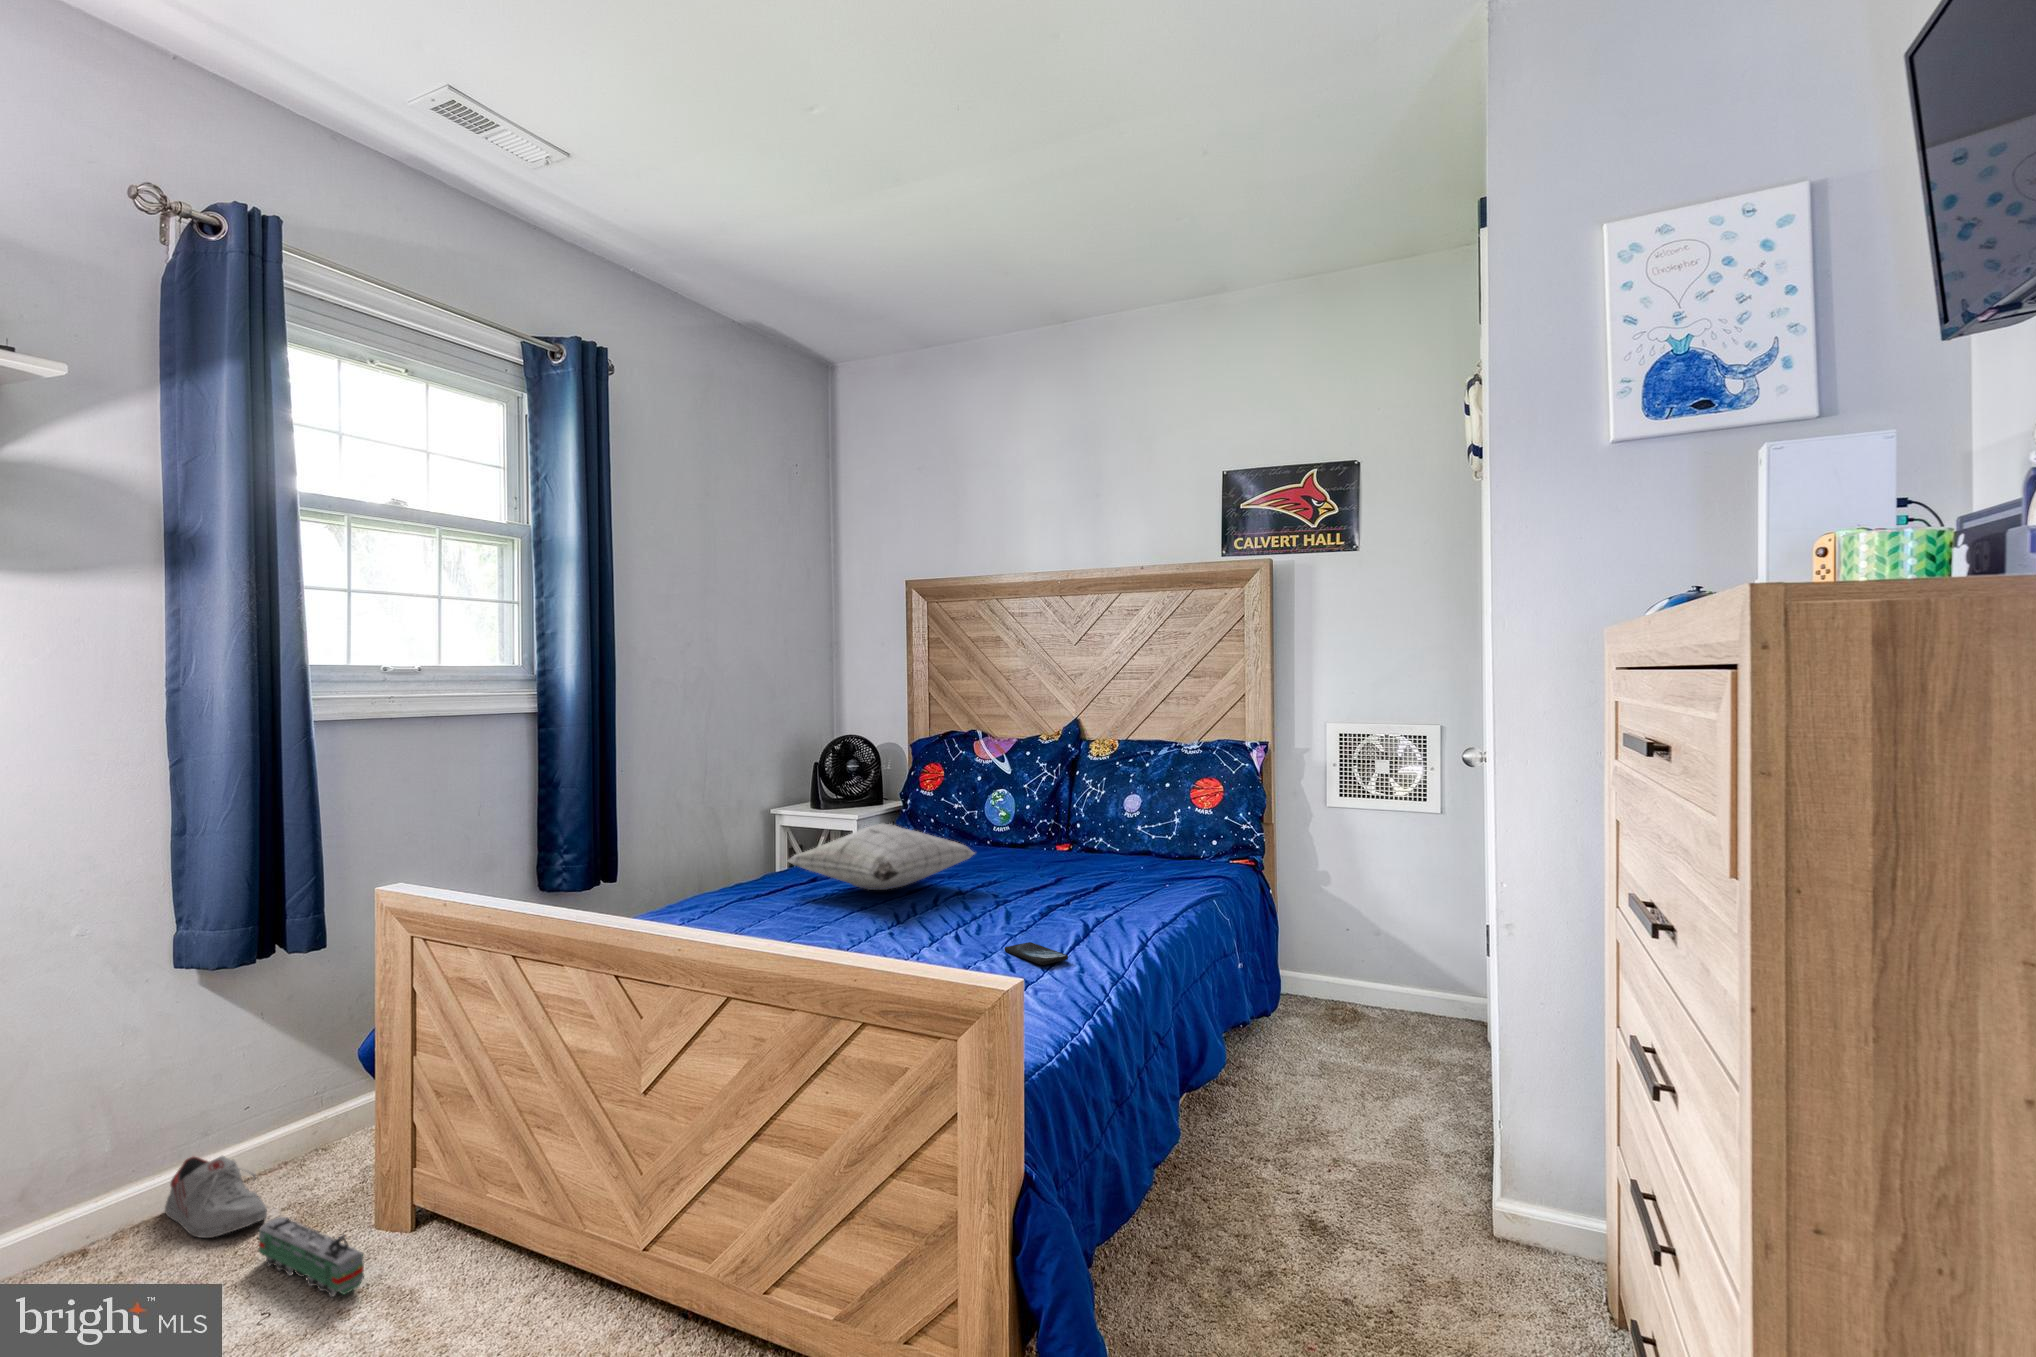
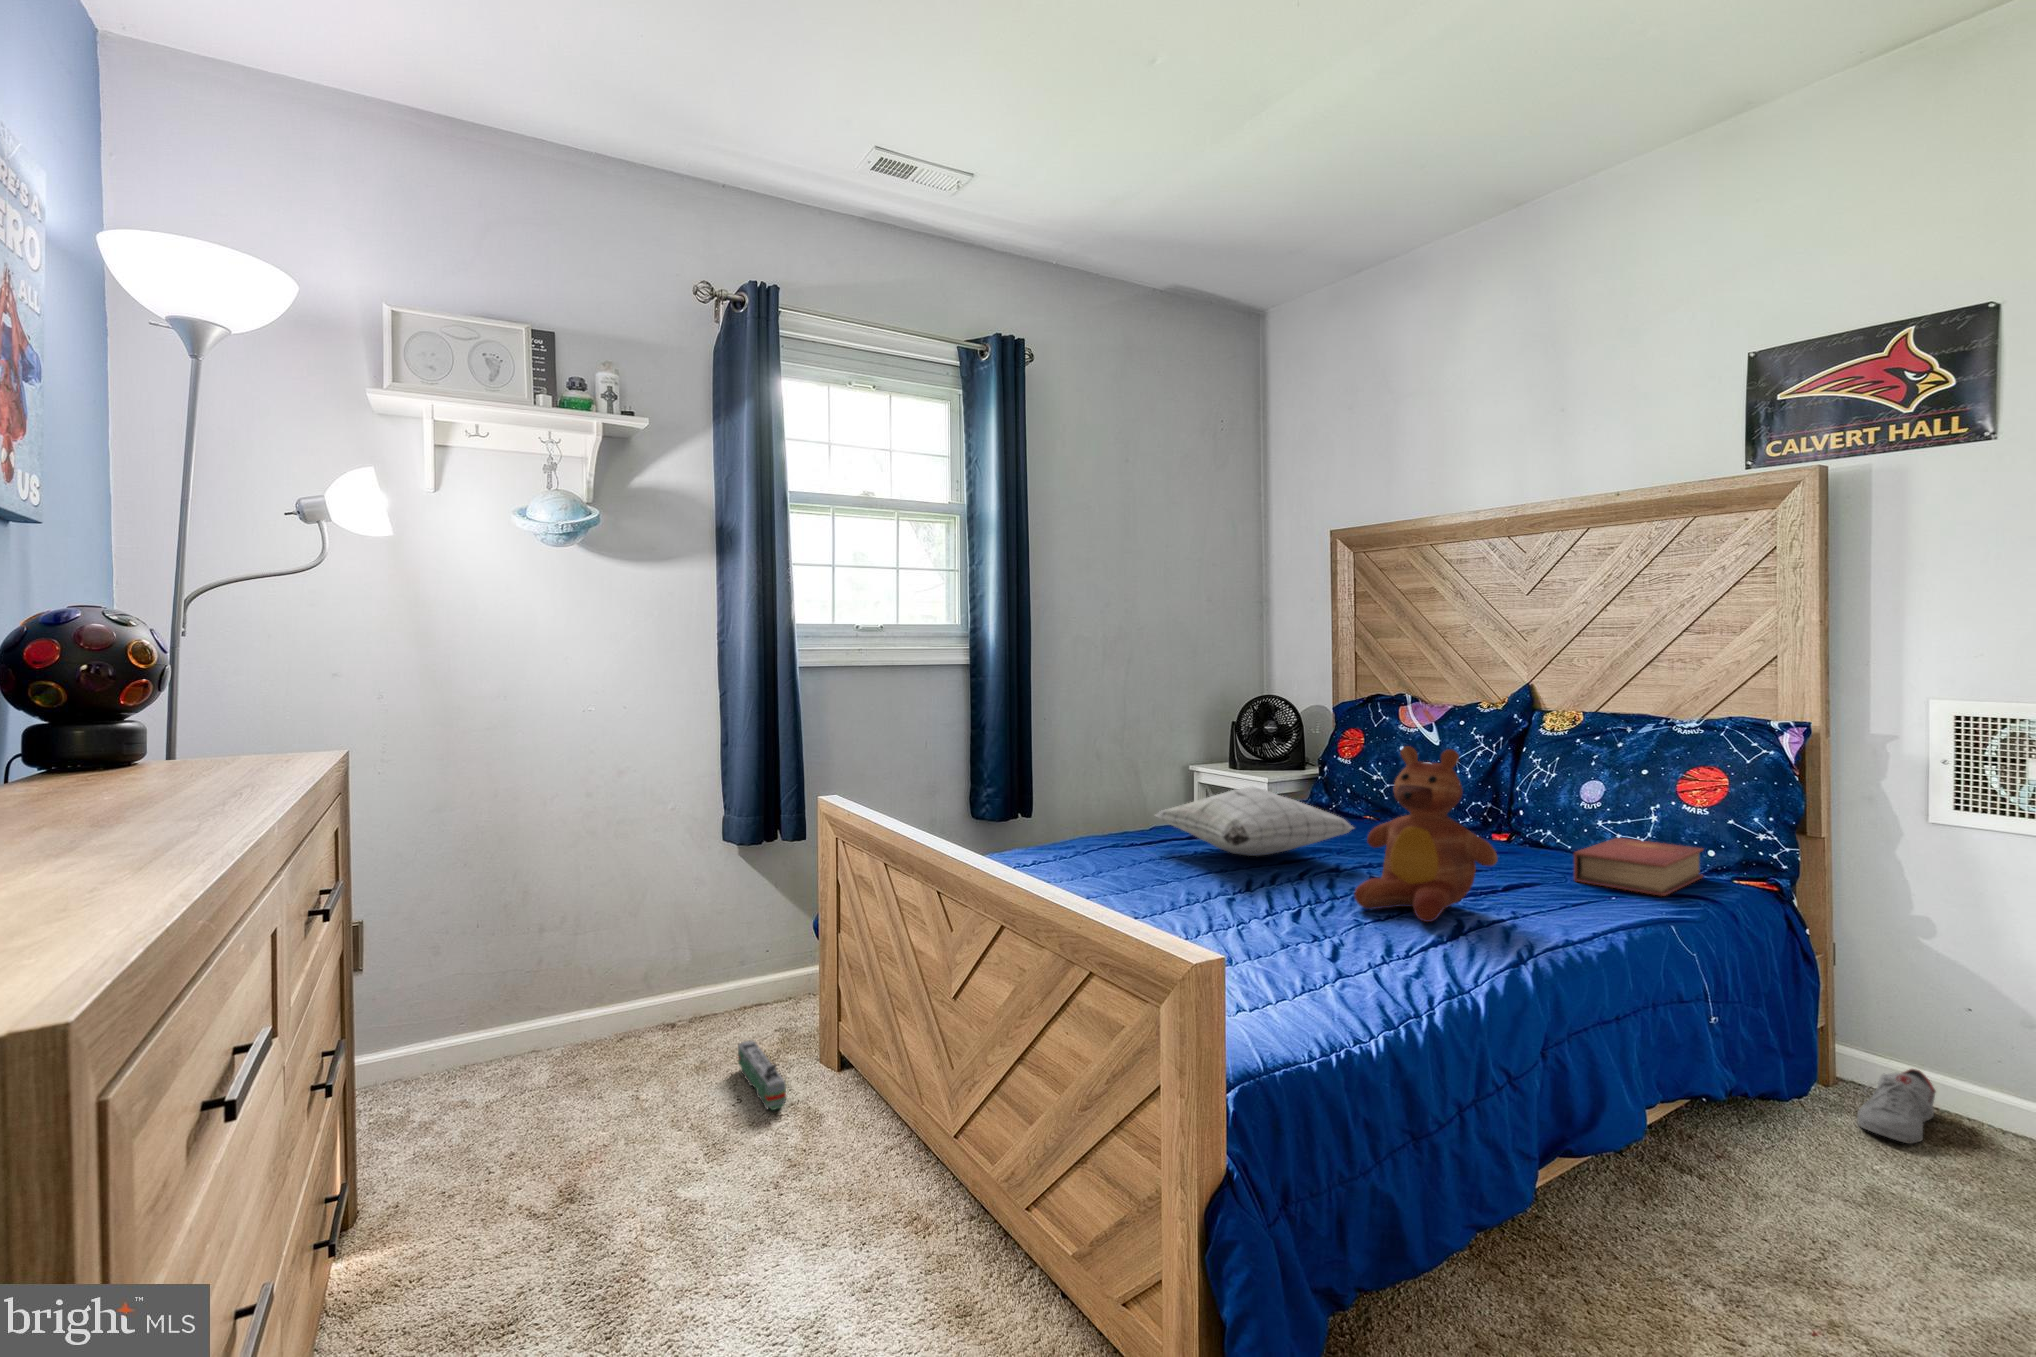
teddy bear: none [1000,777,1109,927] -> present [1354,746,1498,922]
book: none [1138,839,1214,881] -> present [1574,838,1703,896]
smartphone: present [1005,942,1068,965] -> none [1337,932,1404,959]
shoe: present [165,1156,267,1238] -> present [1857,1069,1936,1144]

